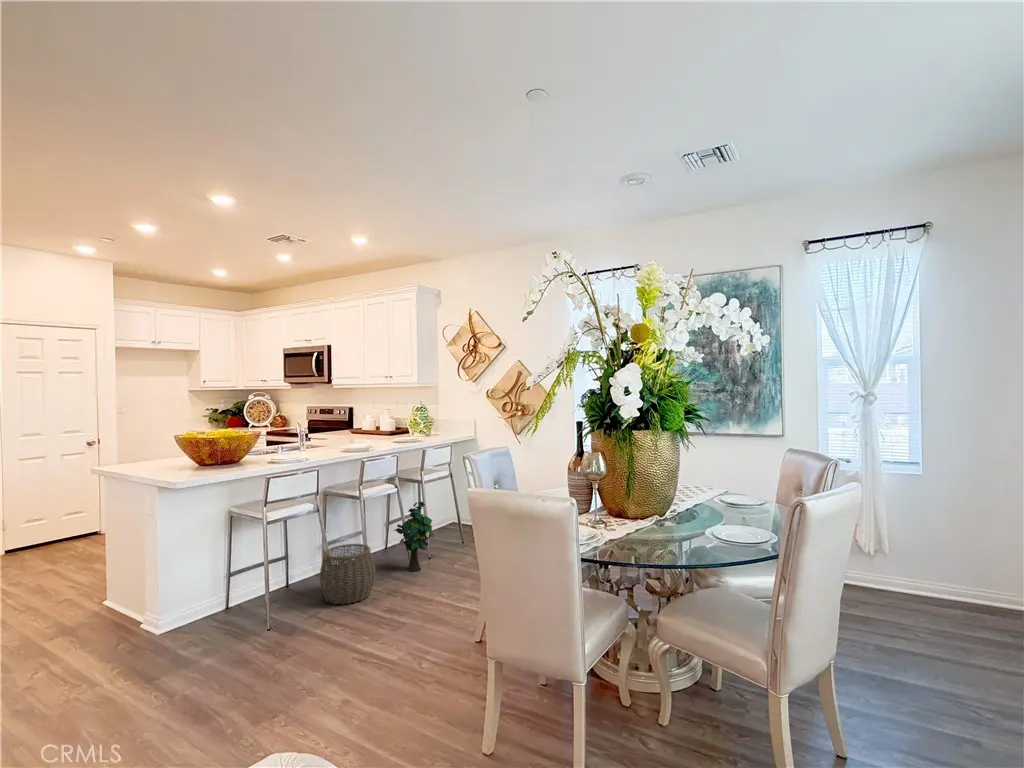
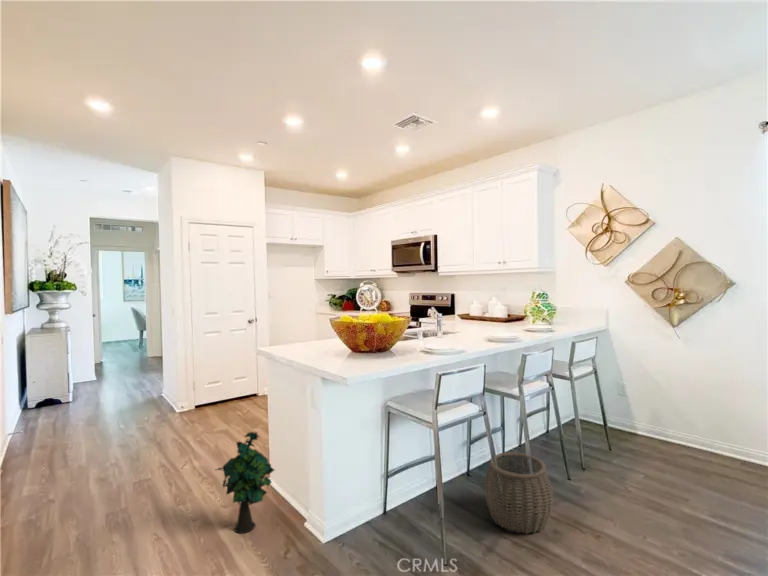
decorative plant: present [394,502,434,572] -> present [217,432,274,533]

